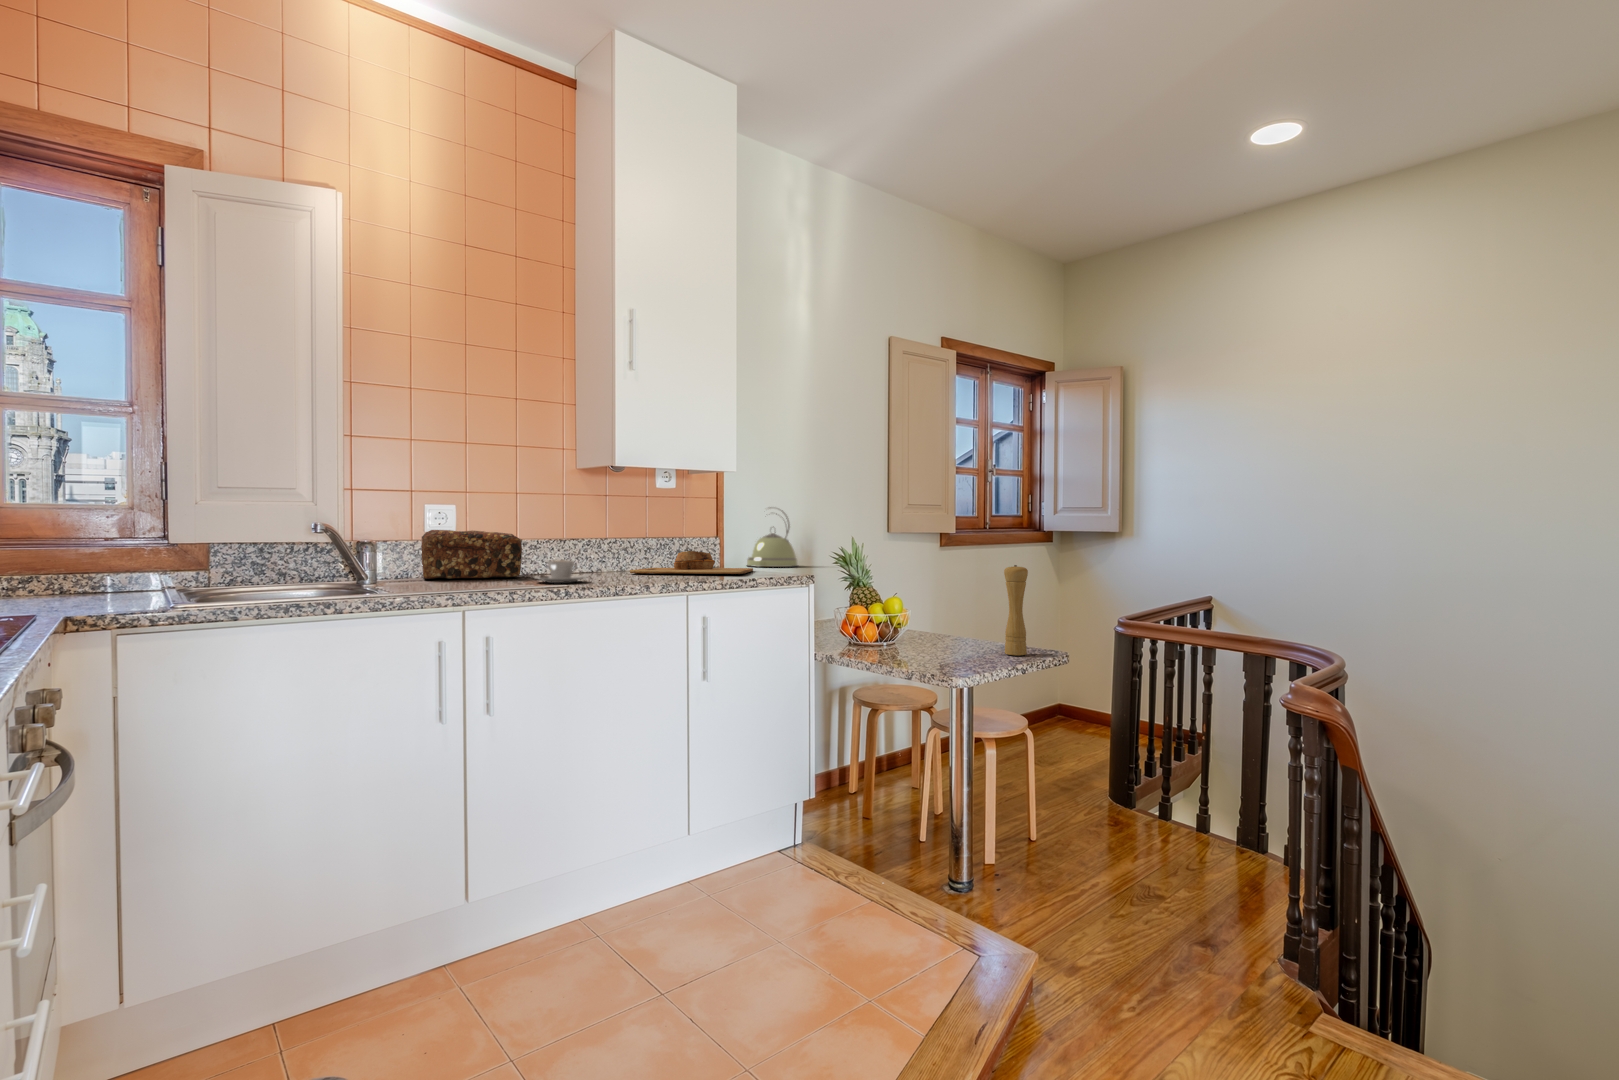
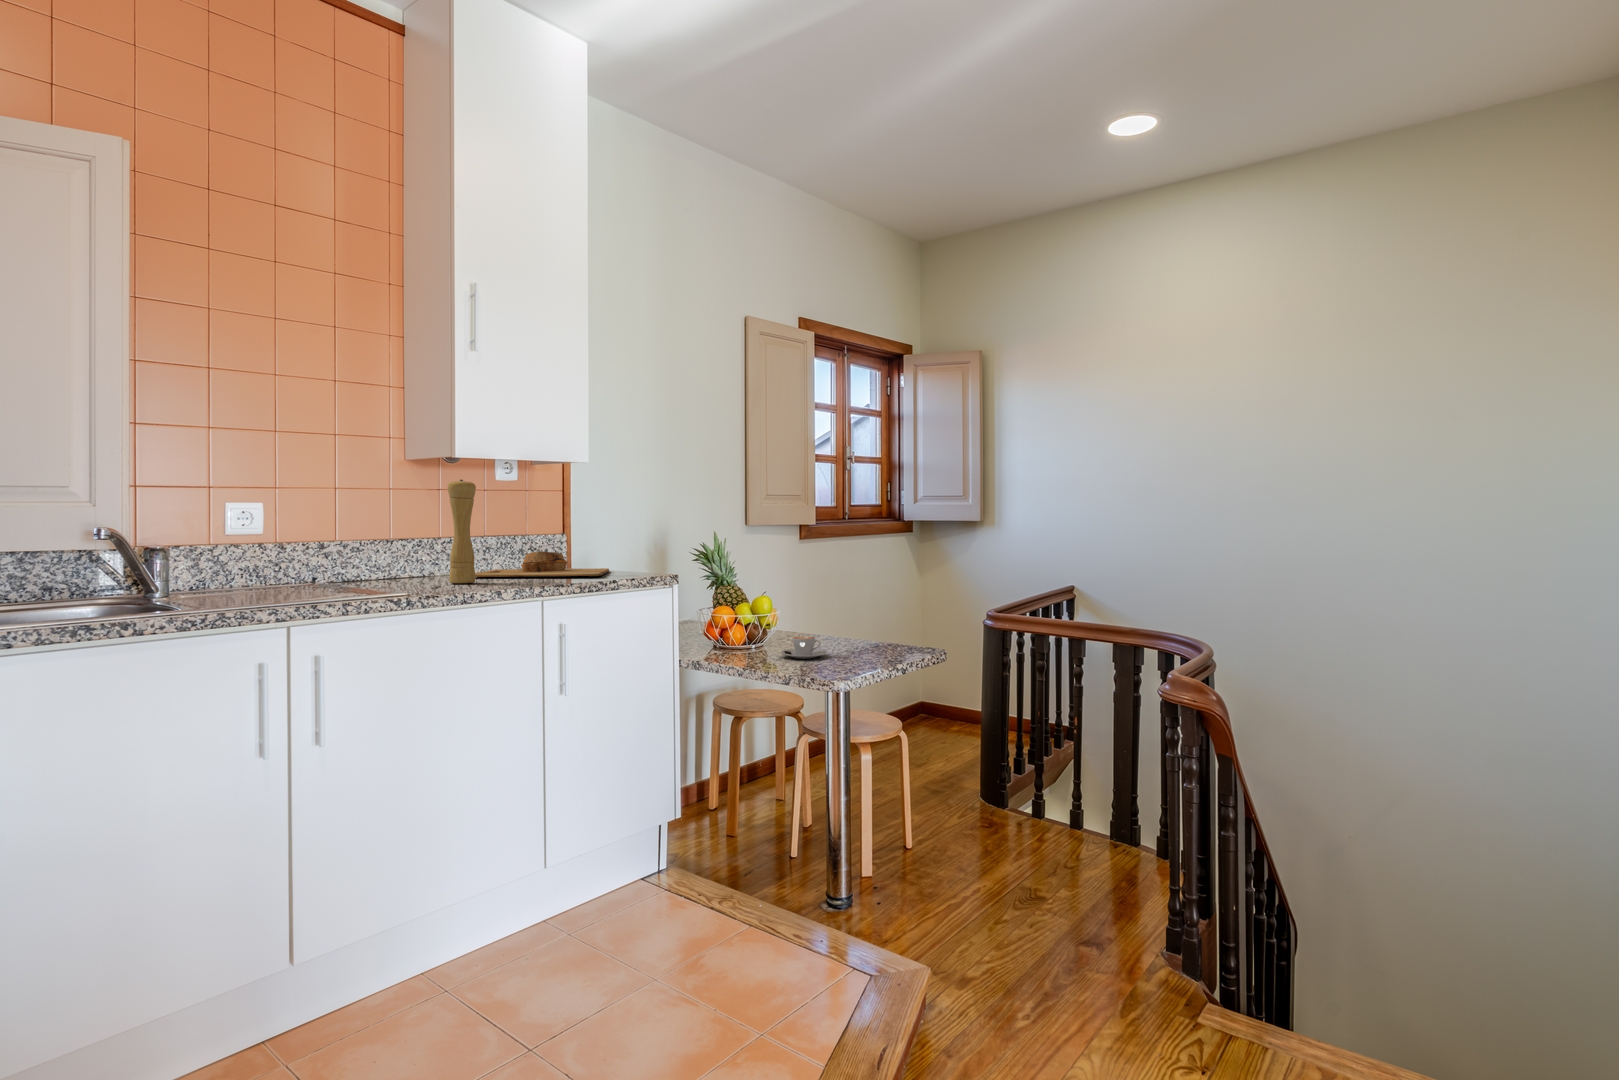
kettle: present [747,507,798,567] -> none [593,501,656,566]
bread loaf: present [421,530,522,579] -> none [221,533,347,590]
coffee cup: present [535,560,587,583] -> present [781,636,827,659]
pepper mill: present [1004,565,1028,655] -> present [448,480,476,583]

